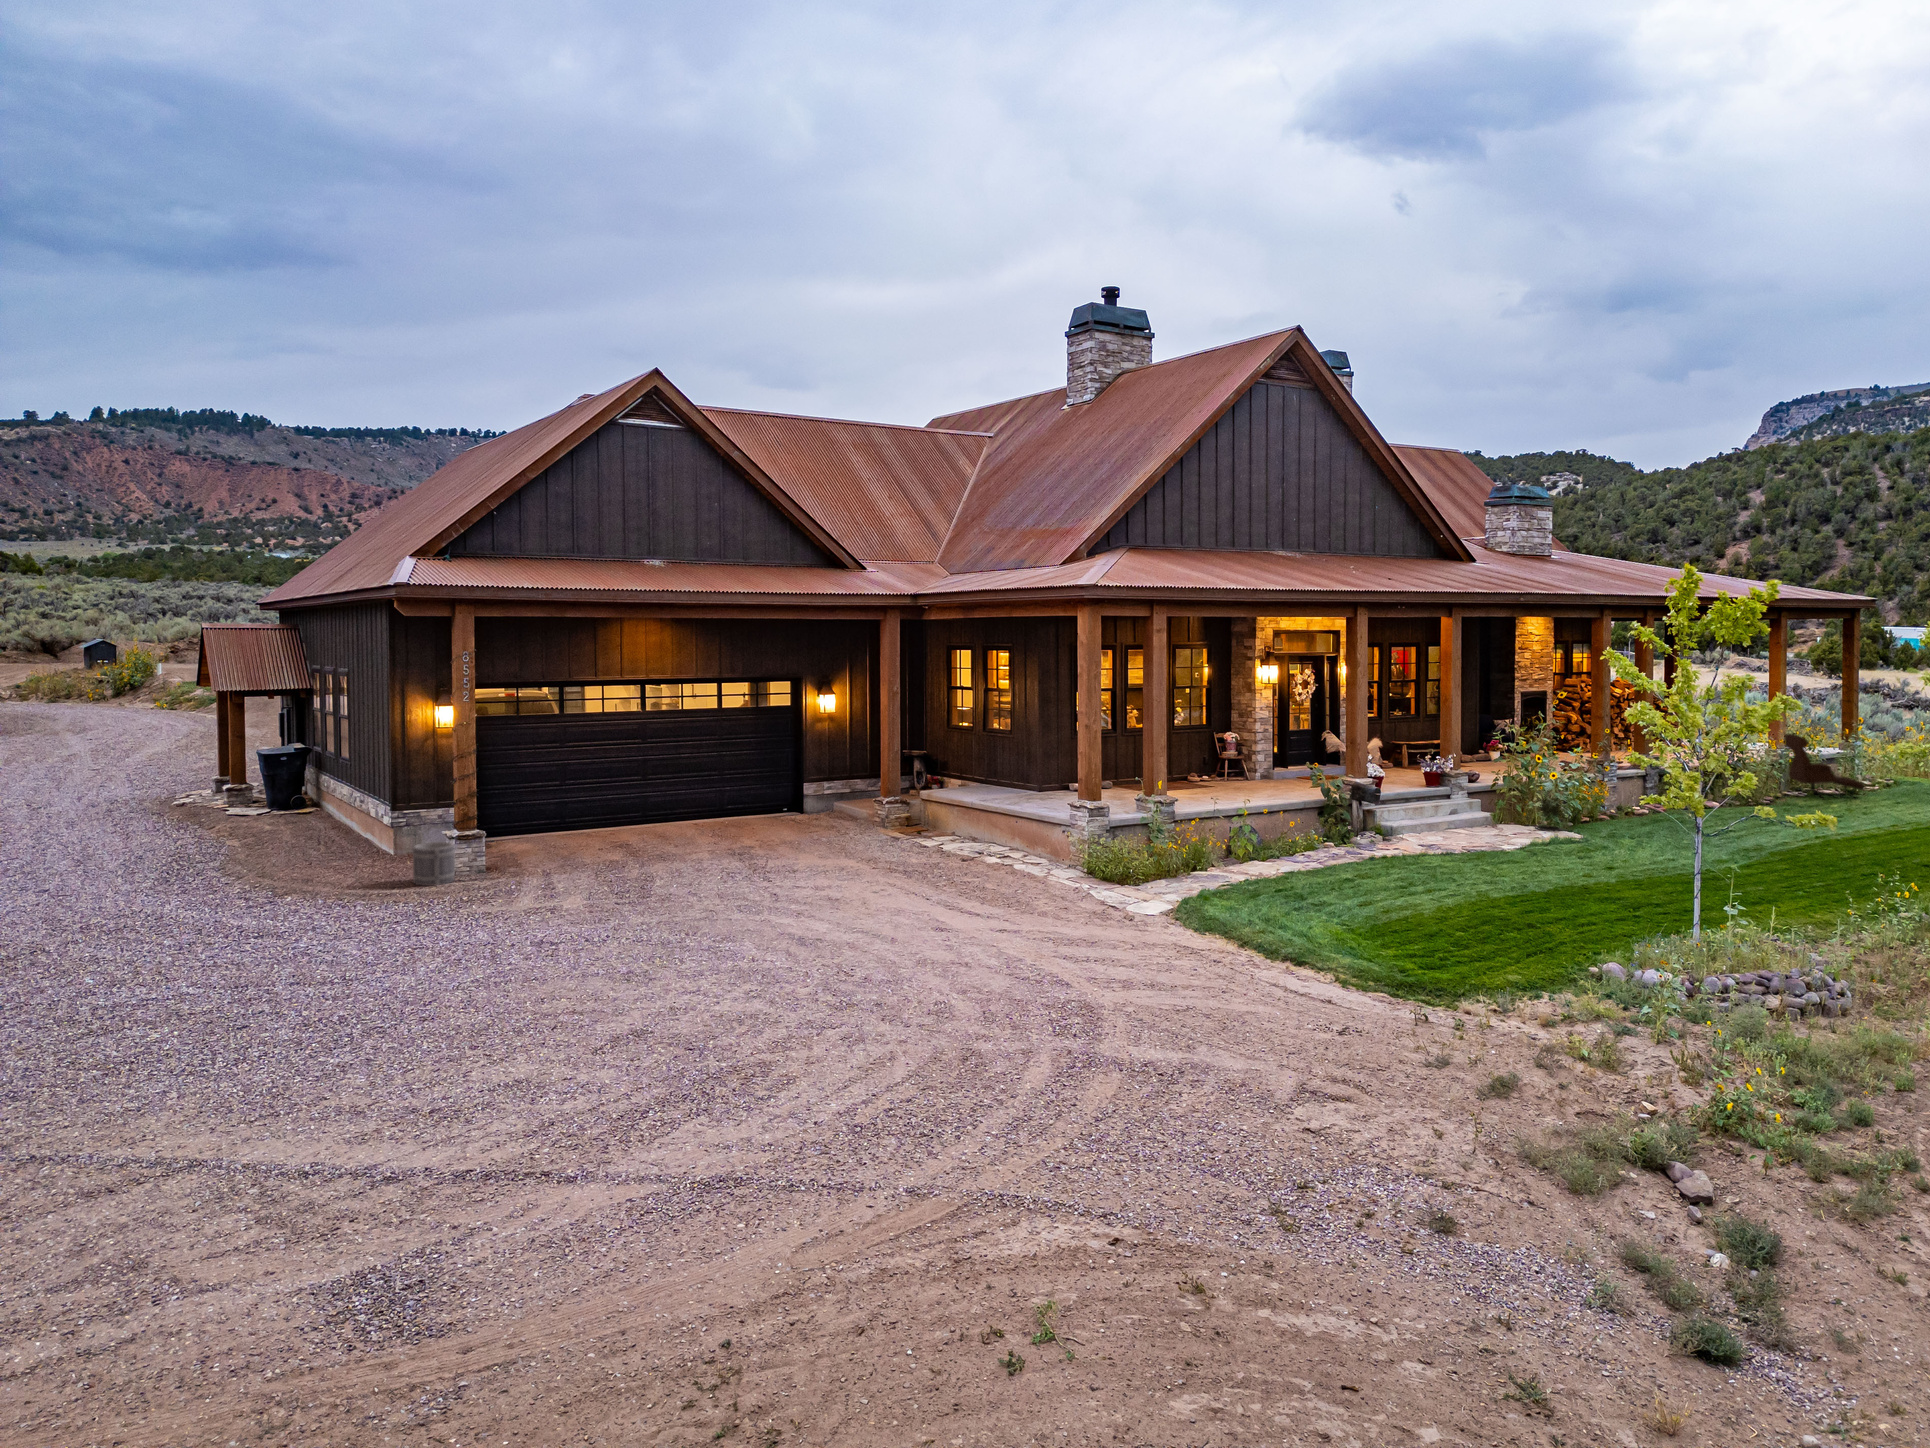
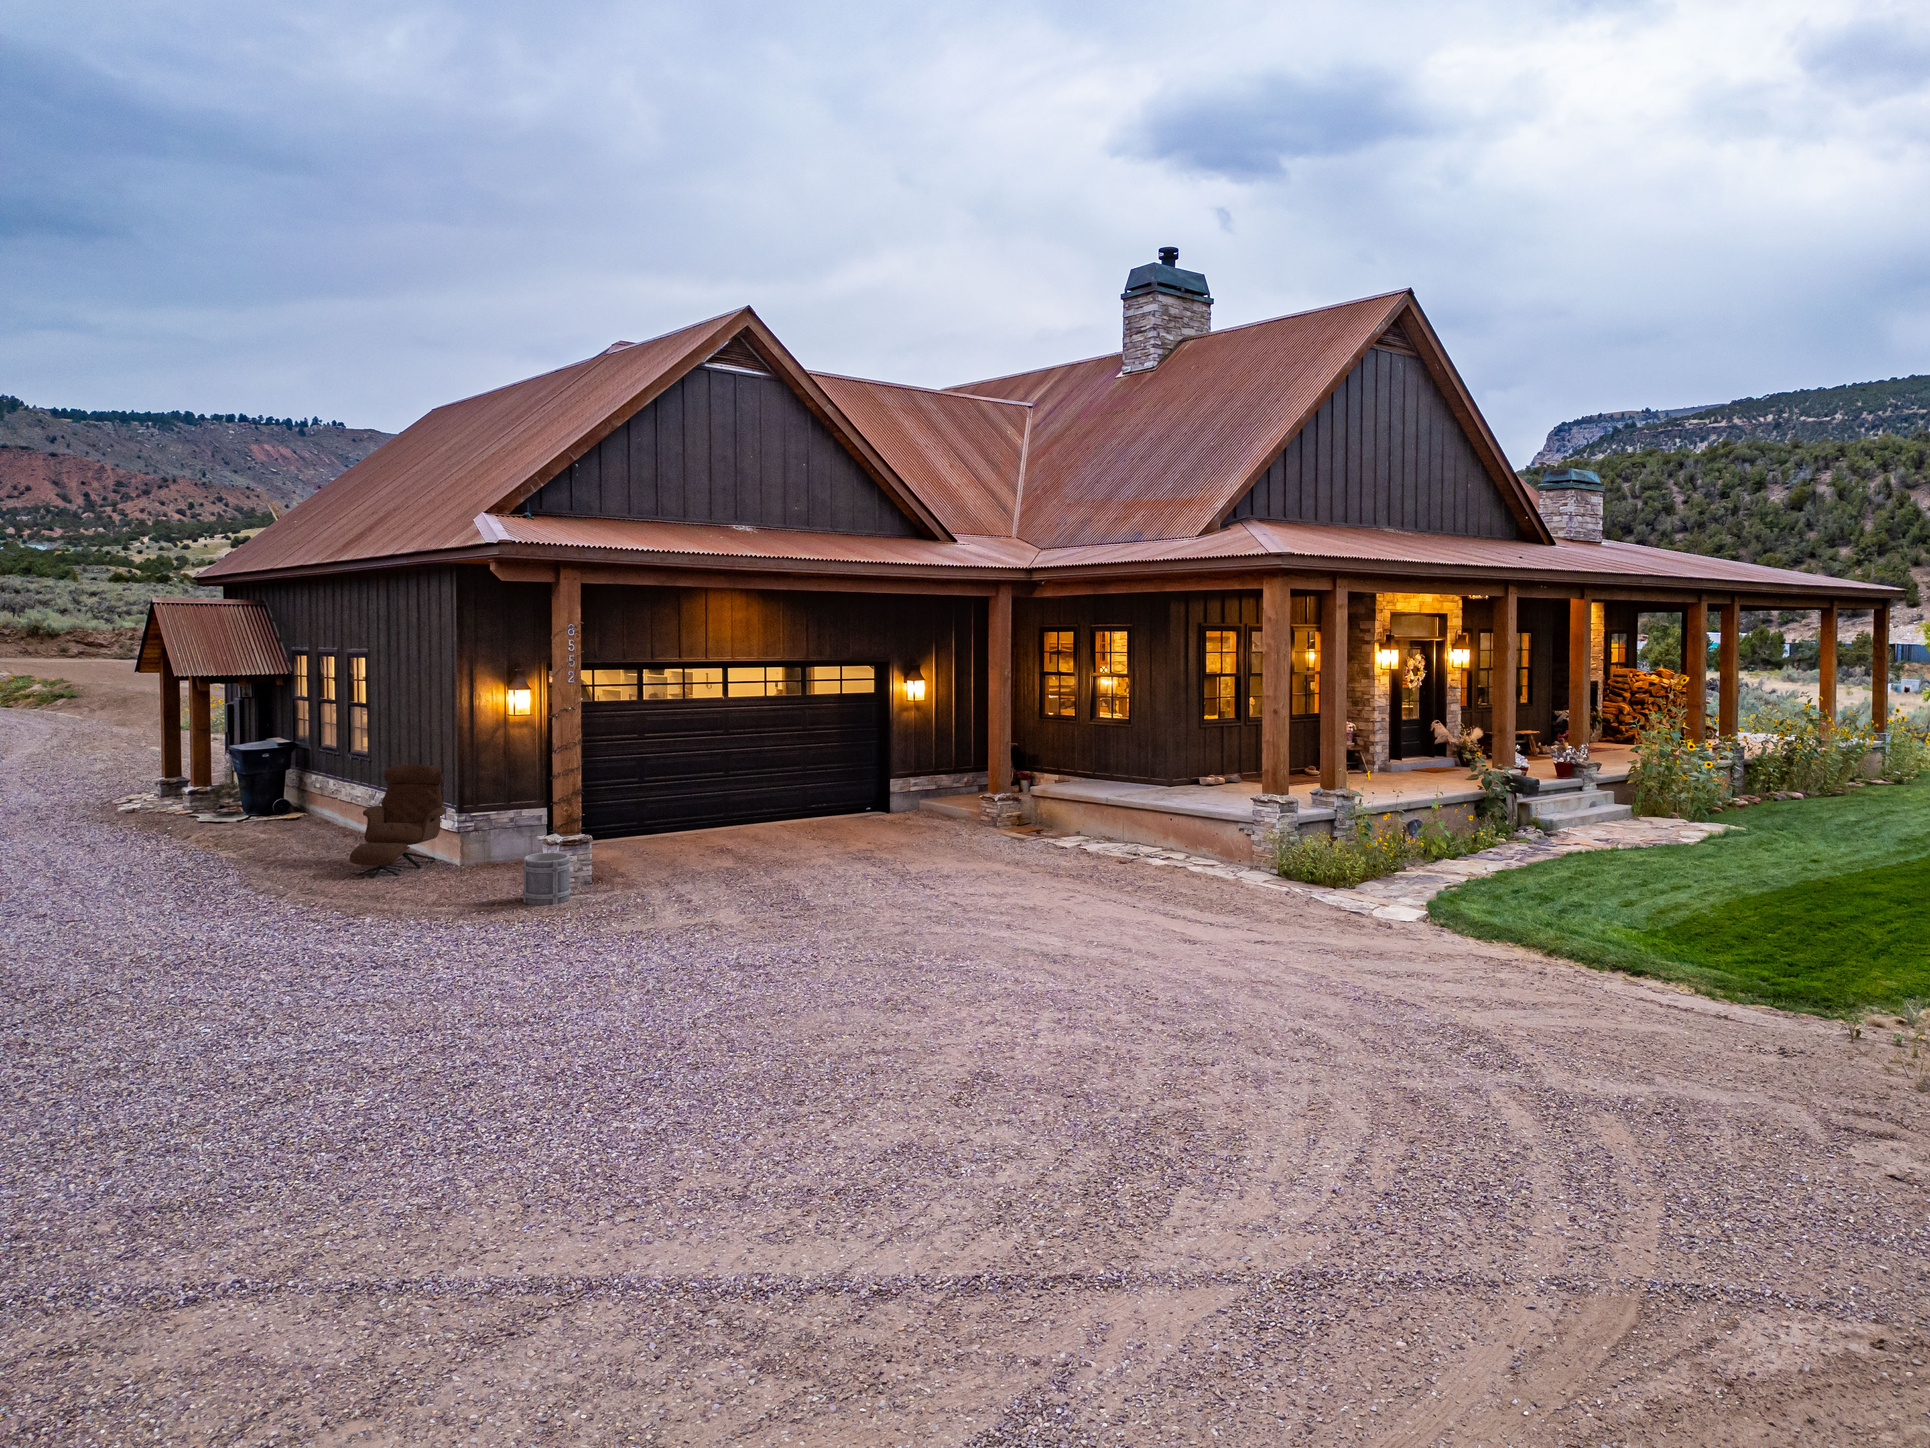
lounge chair: present [1784,734,1865,798] -> present [350,765,446,879]
potted tree: present [1536,790,1562,831] -> present [209,767,245,818]

